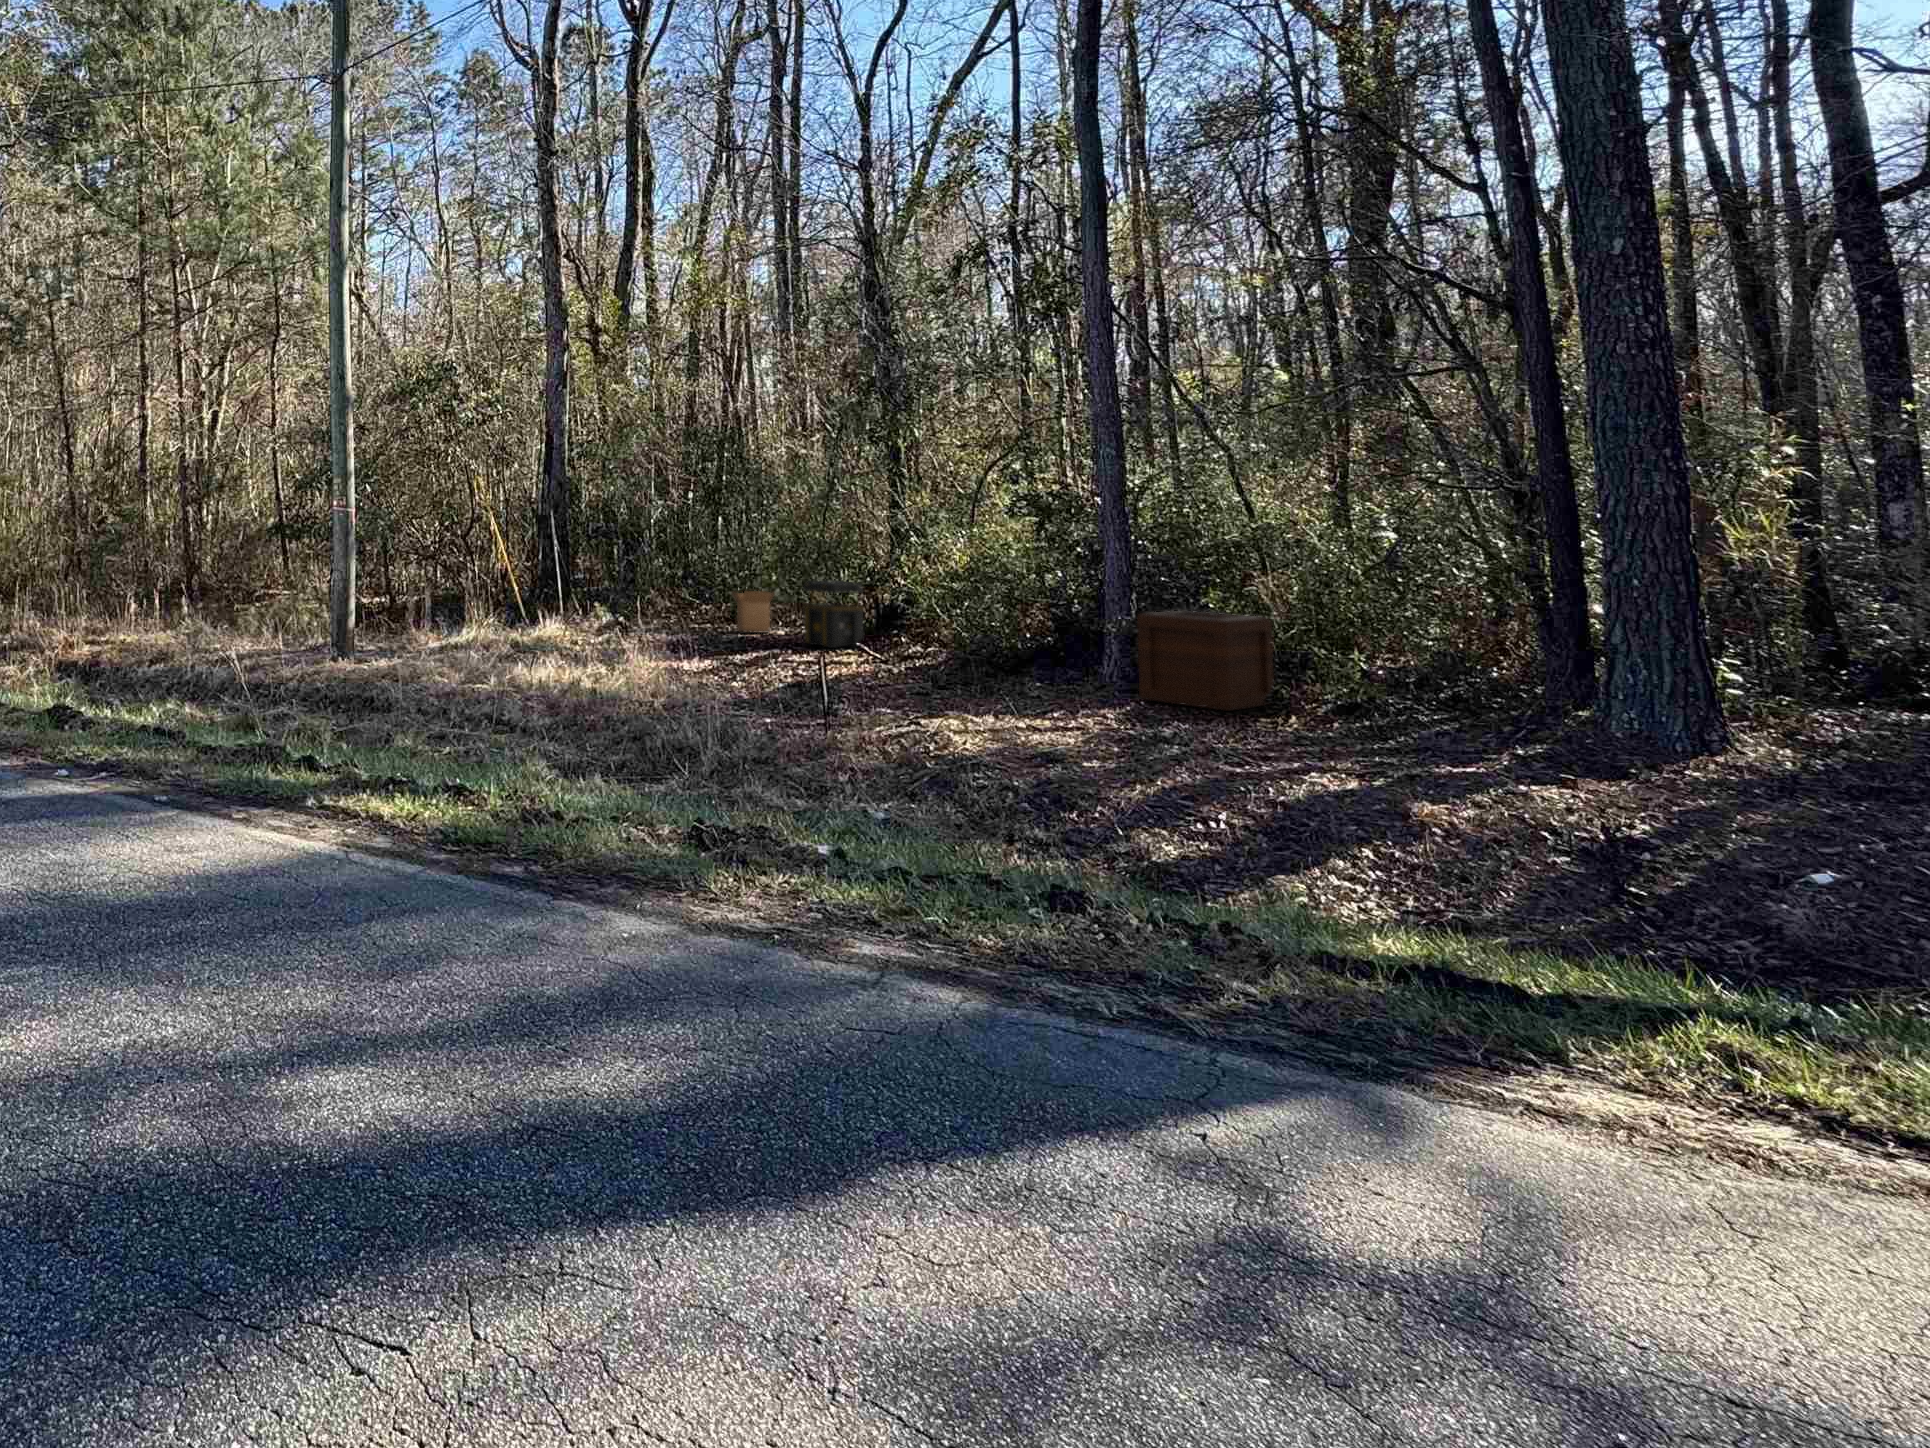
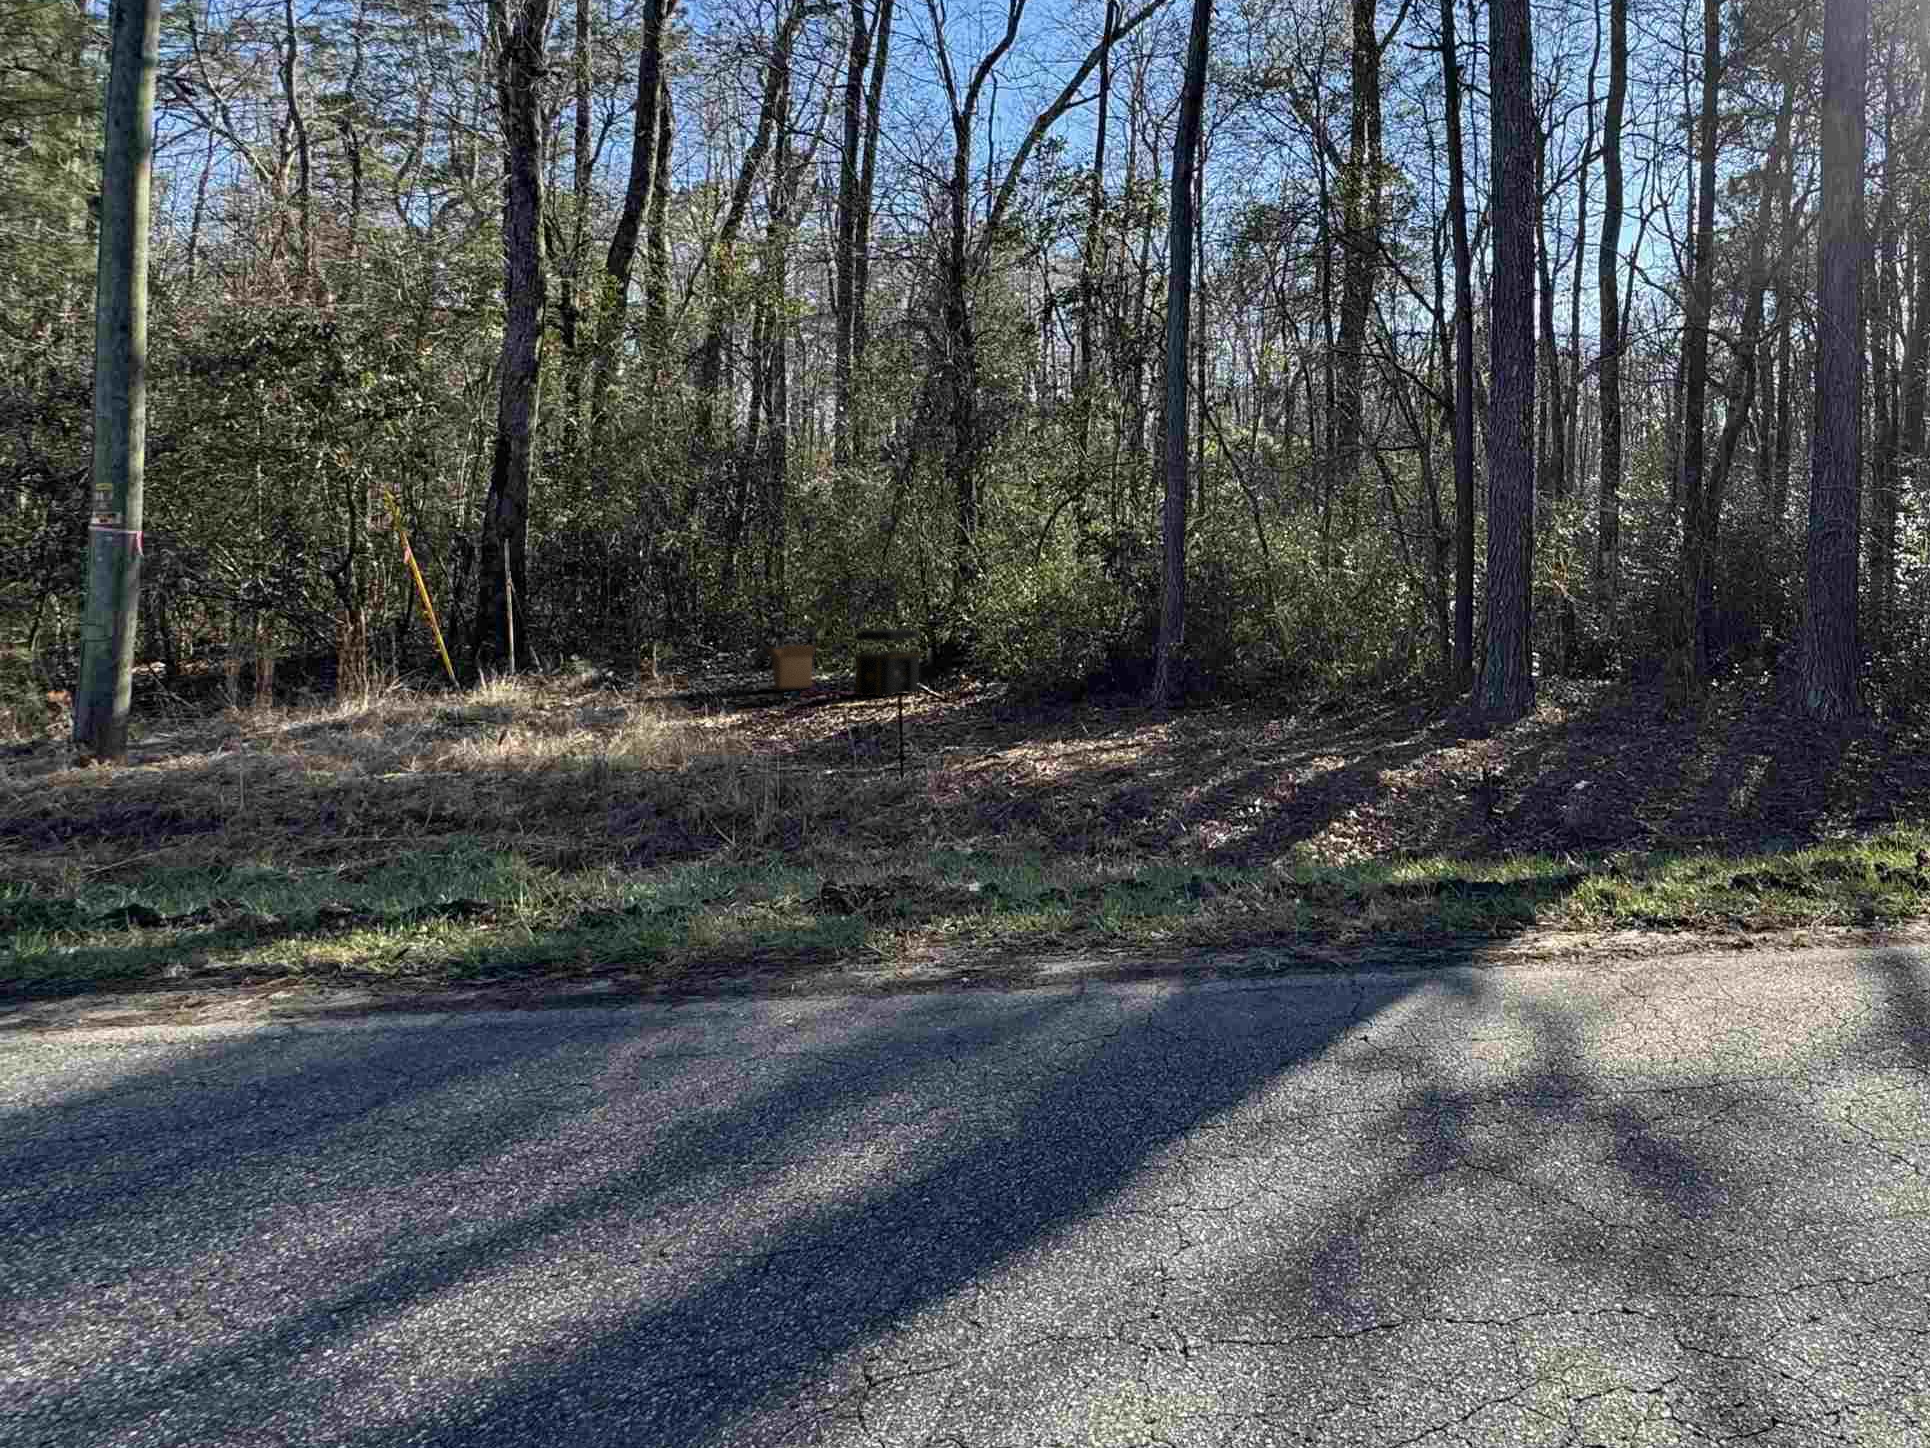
wooden crate: present [1137,611,1274,711] -> none [1181,634,1279,713]

